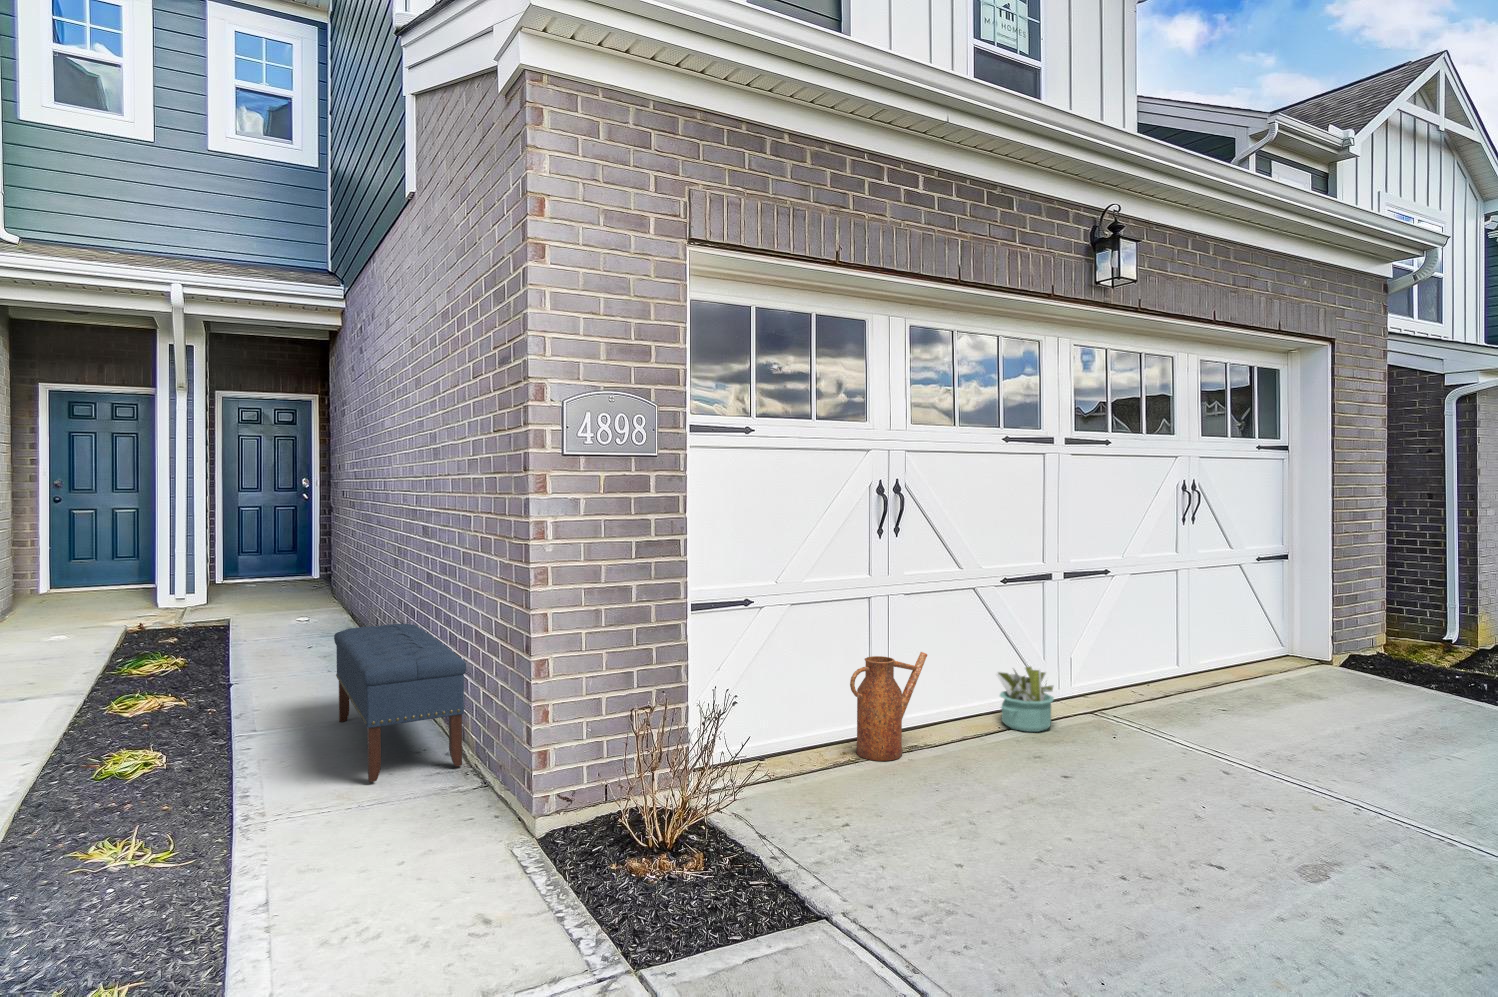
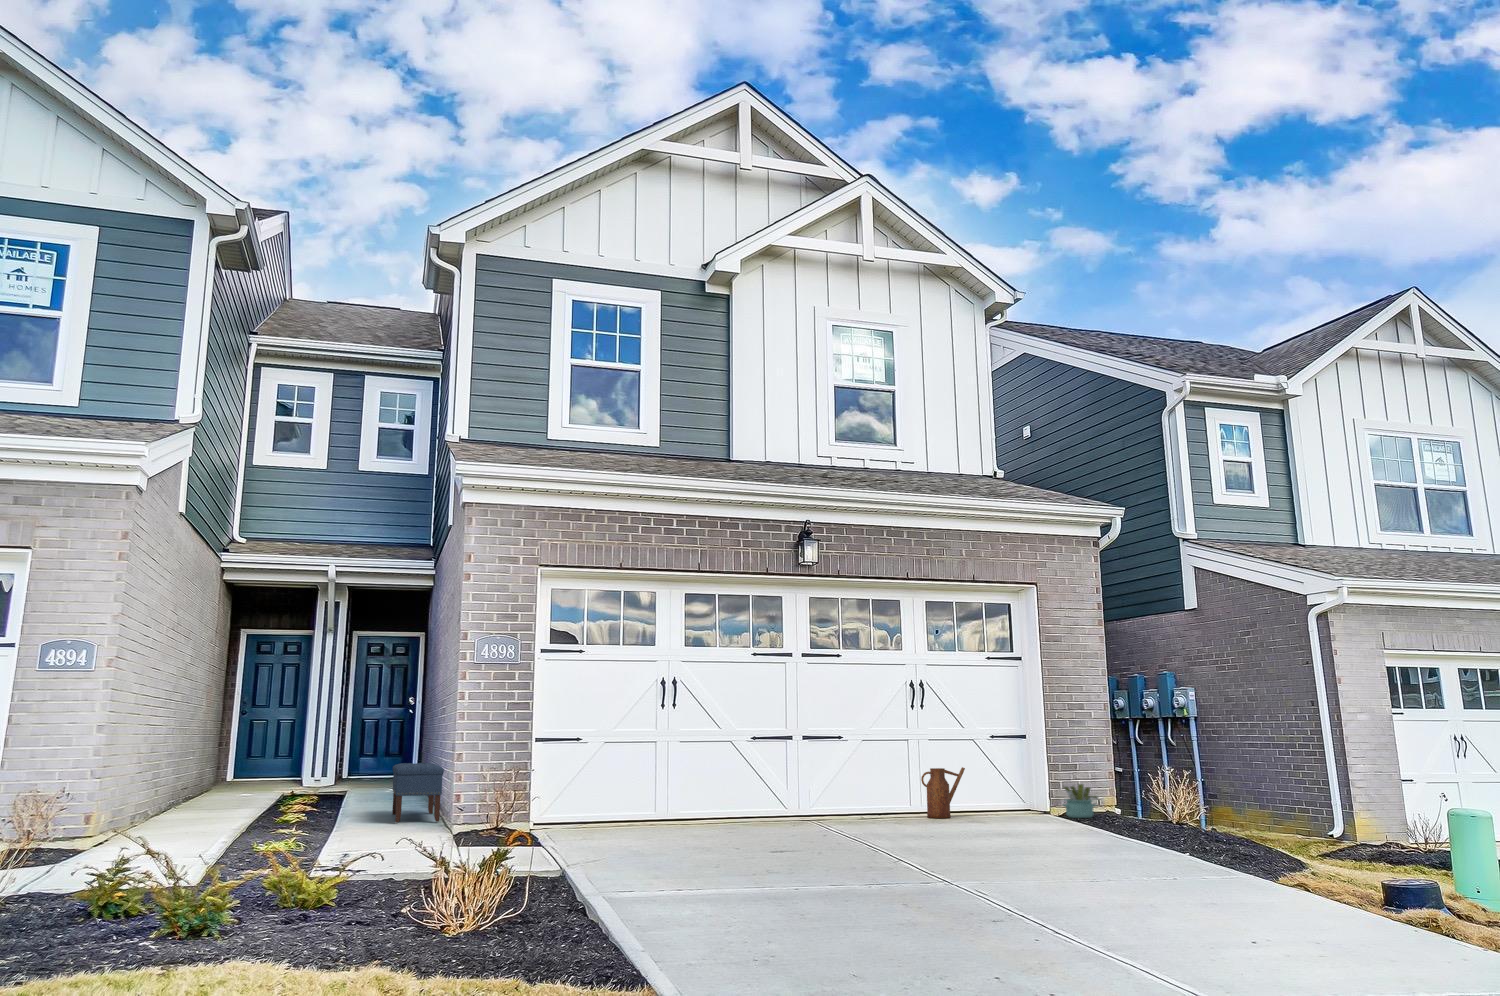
watering can: present [850,652,927,761] -> present [921,767,965,818]
decorative plant: present [997,666,1054,732] -> present [1063,784,1098,818]

